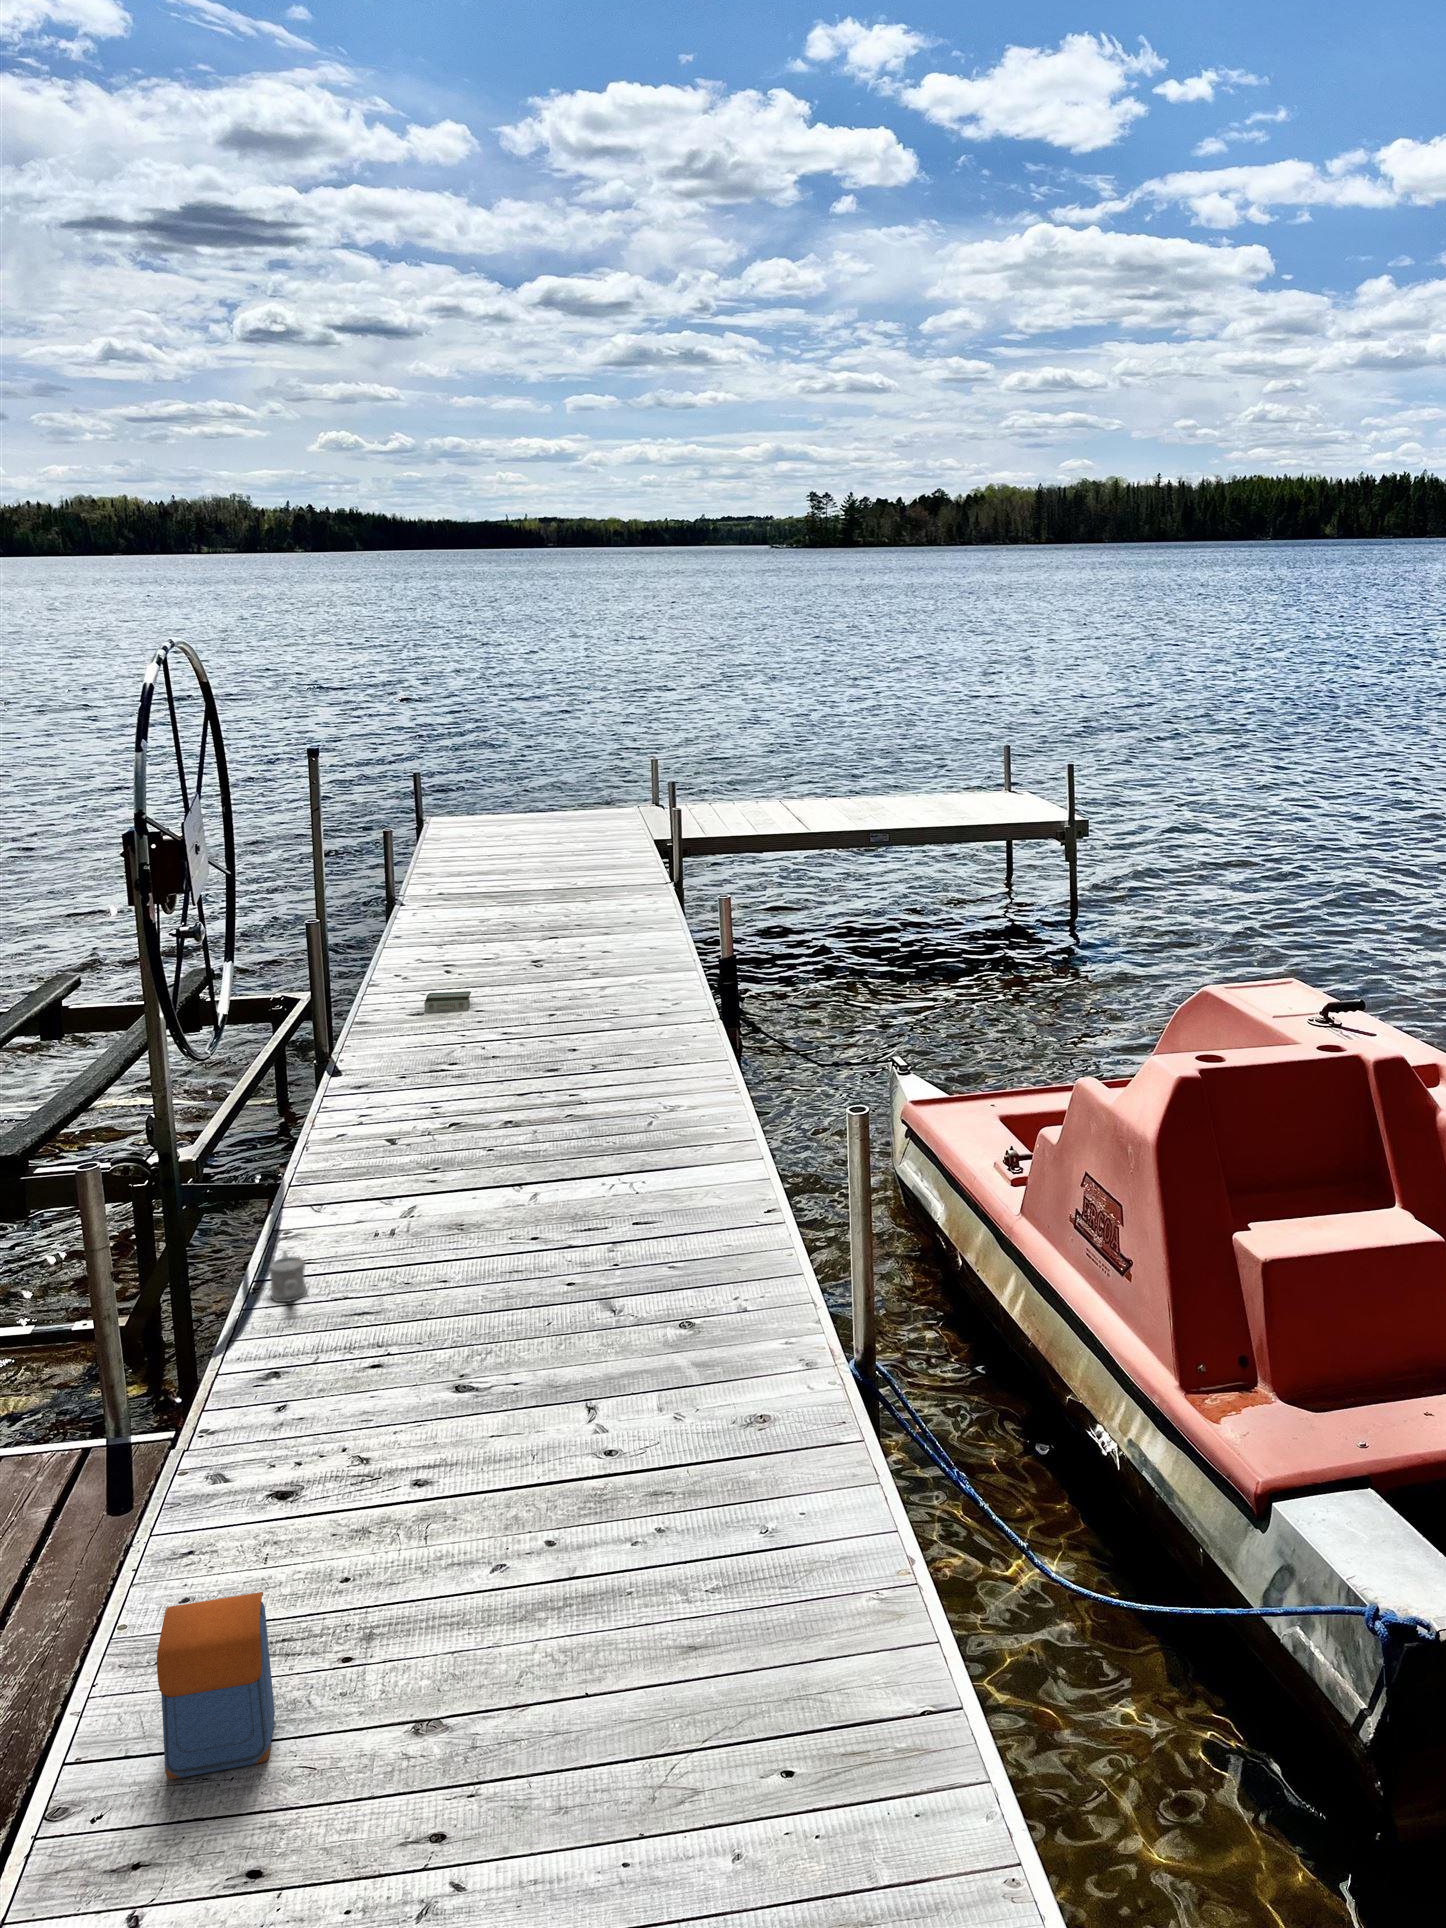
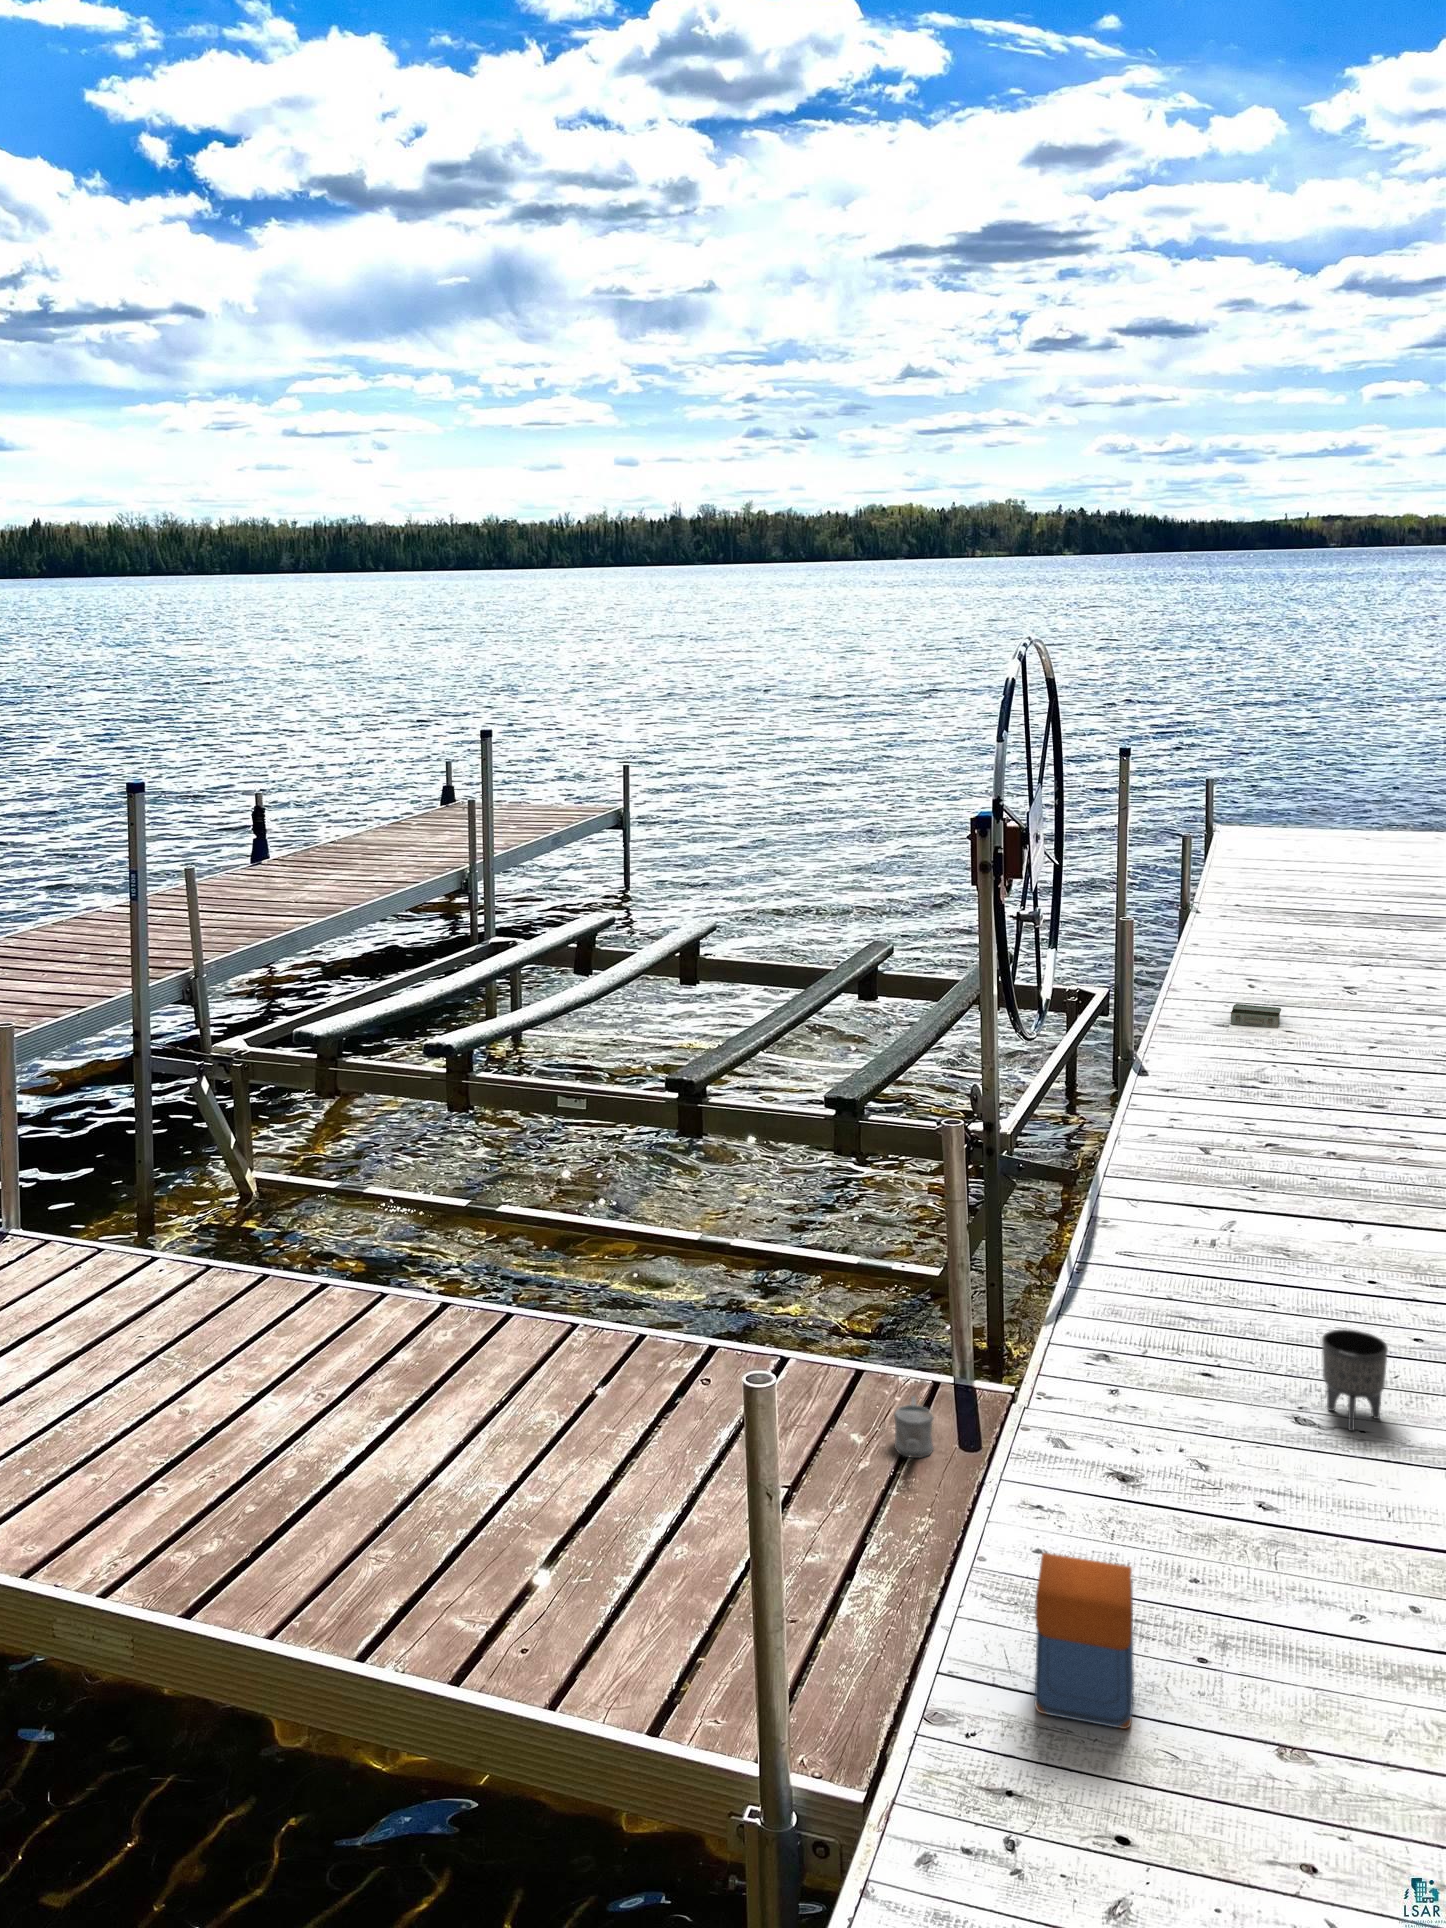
watering can: present [269,1251,307,1302] -> present [894,1396,934,1458]
planter: none [475,1289,533,1385] -> present [1322,1329,1388,1431]

